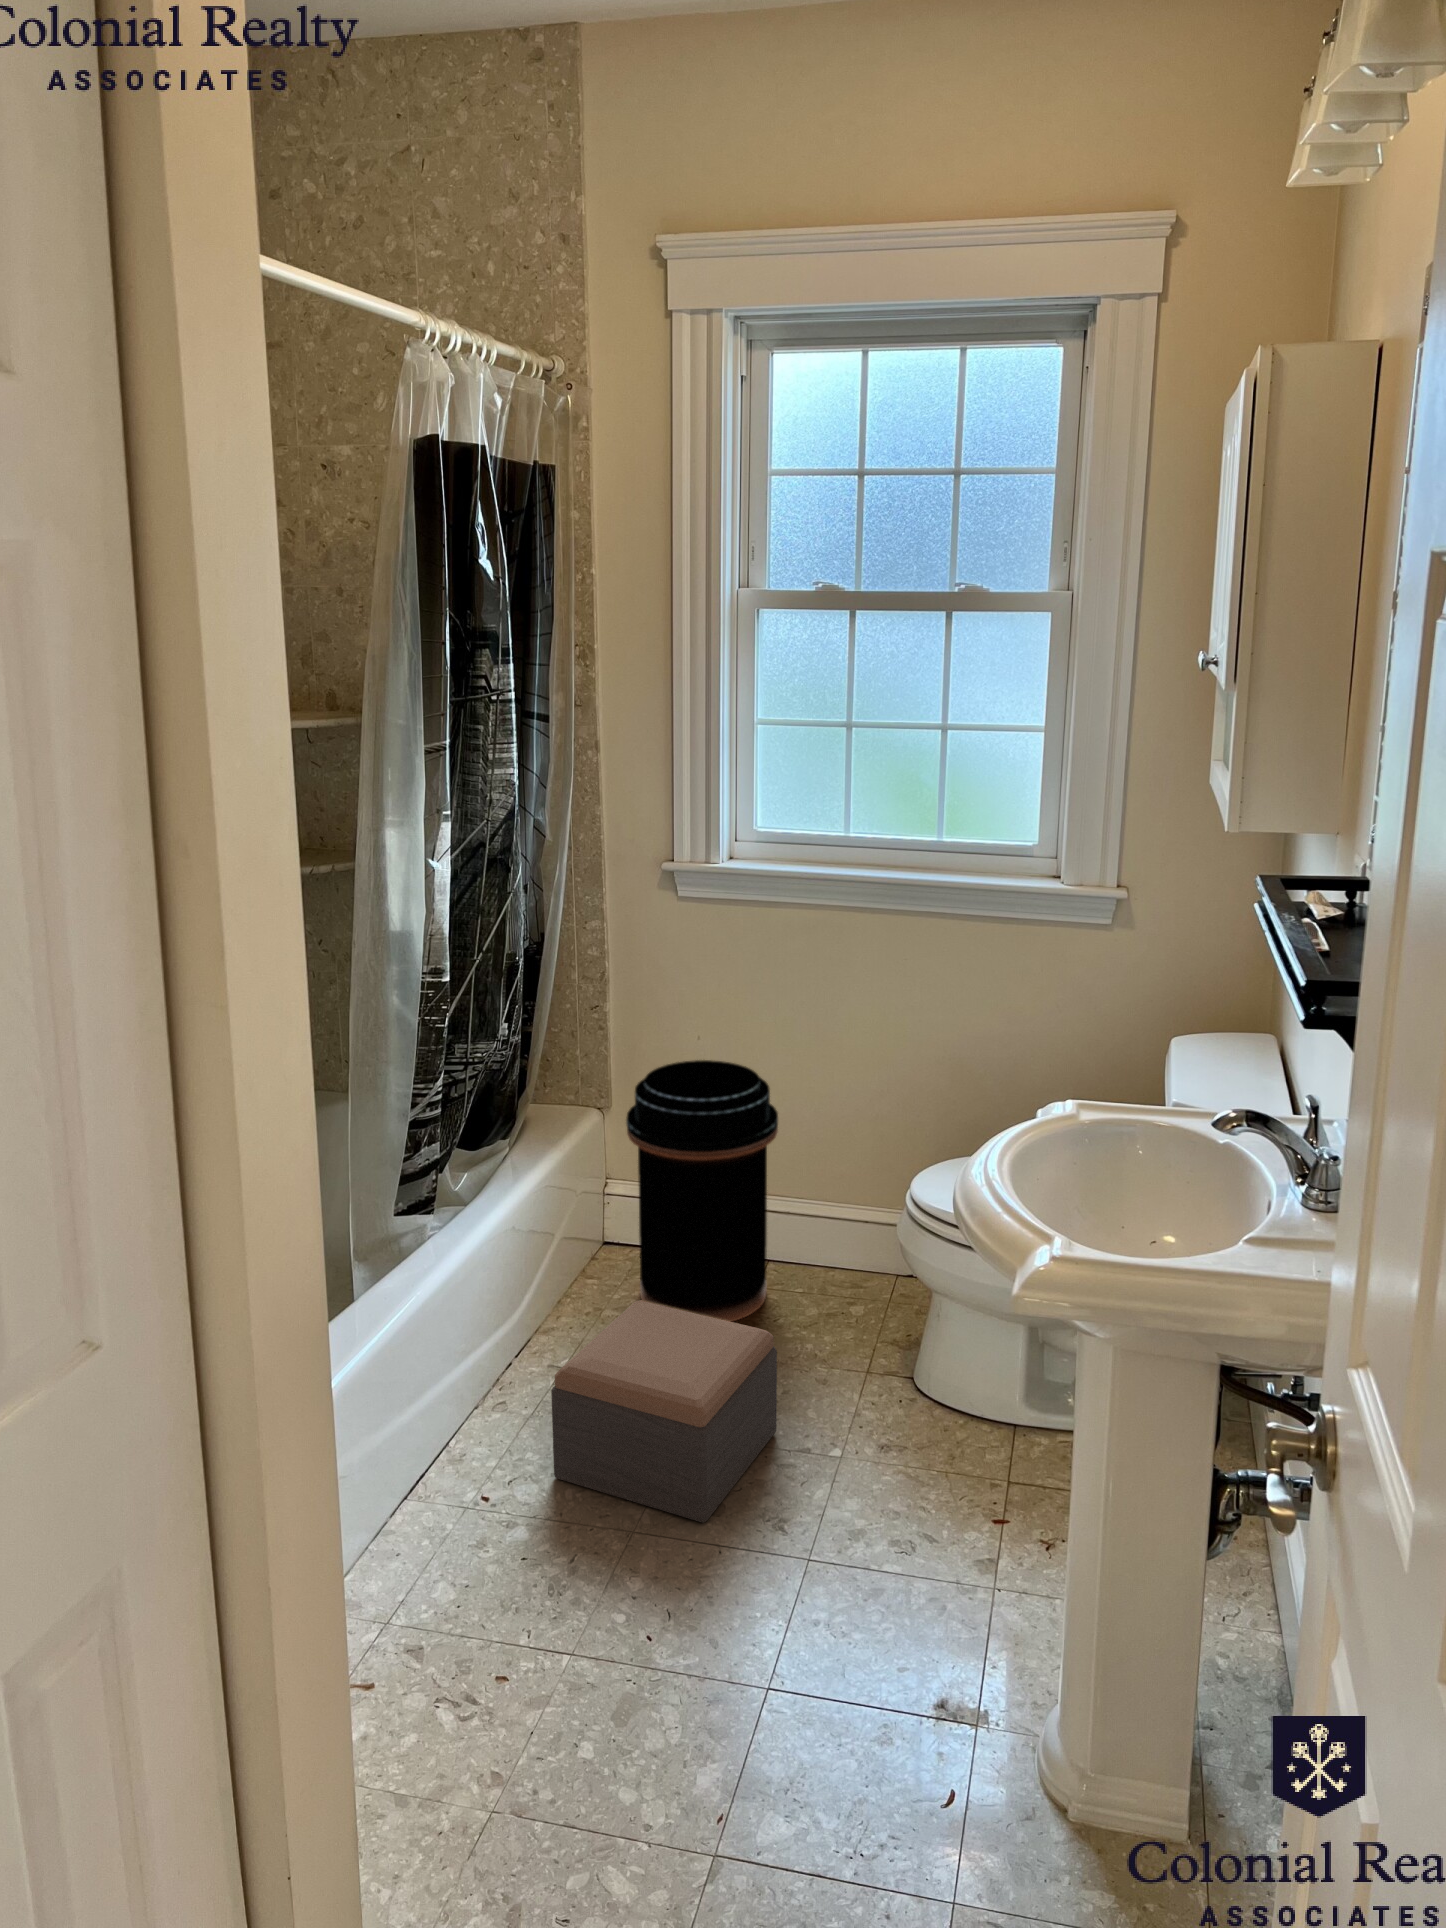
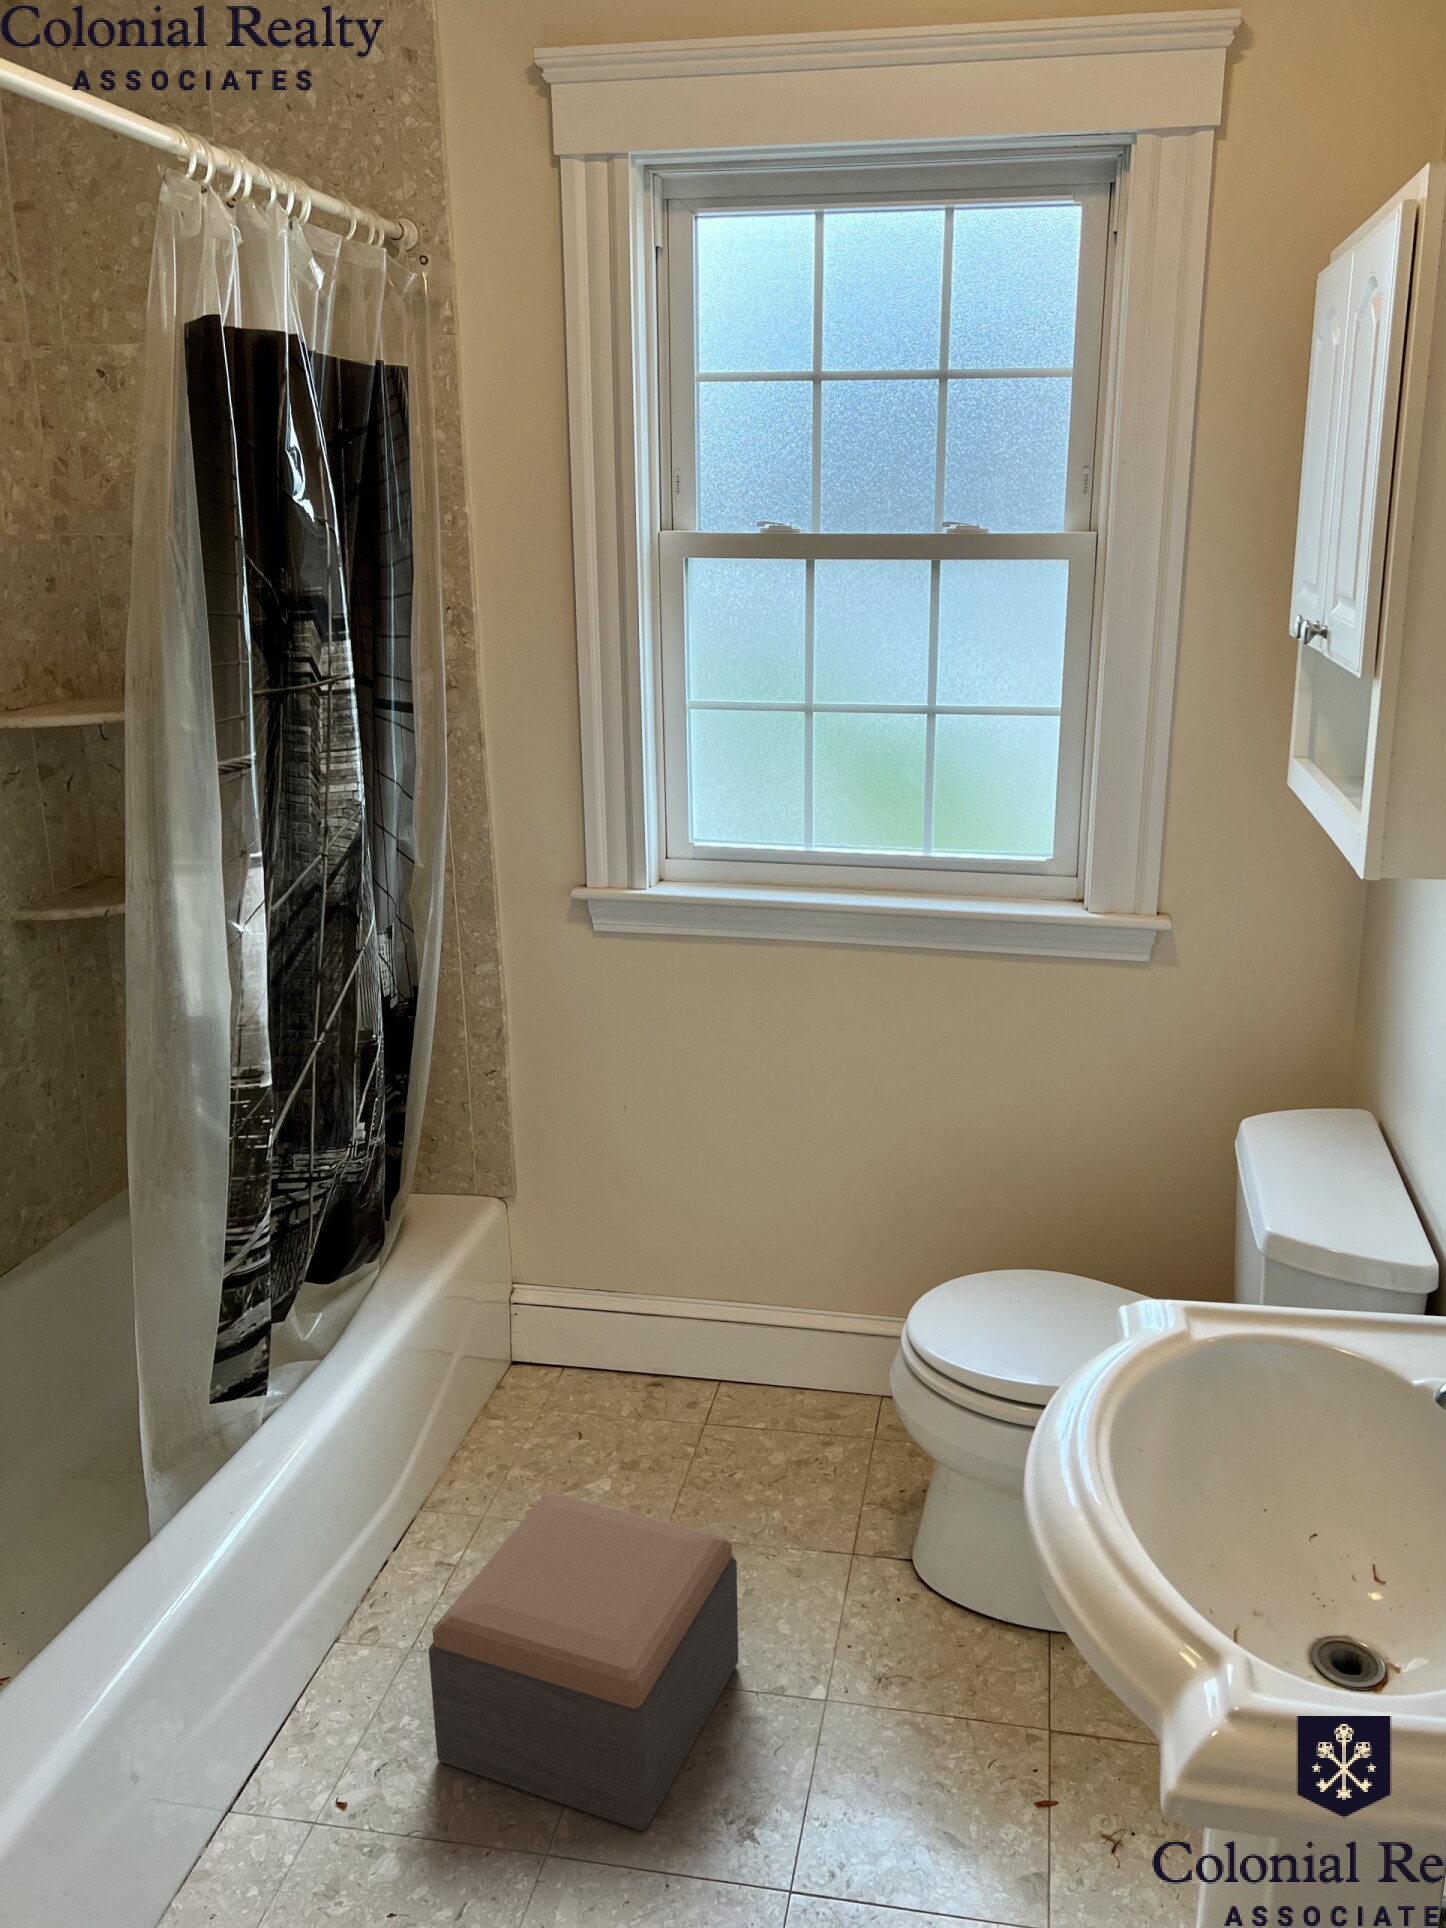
trash can: present [626,1060,778,1322] -> none [532,1142,729,1489]

